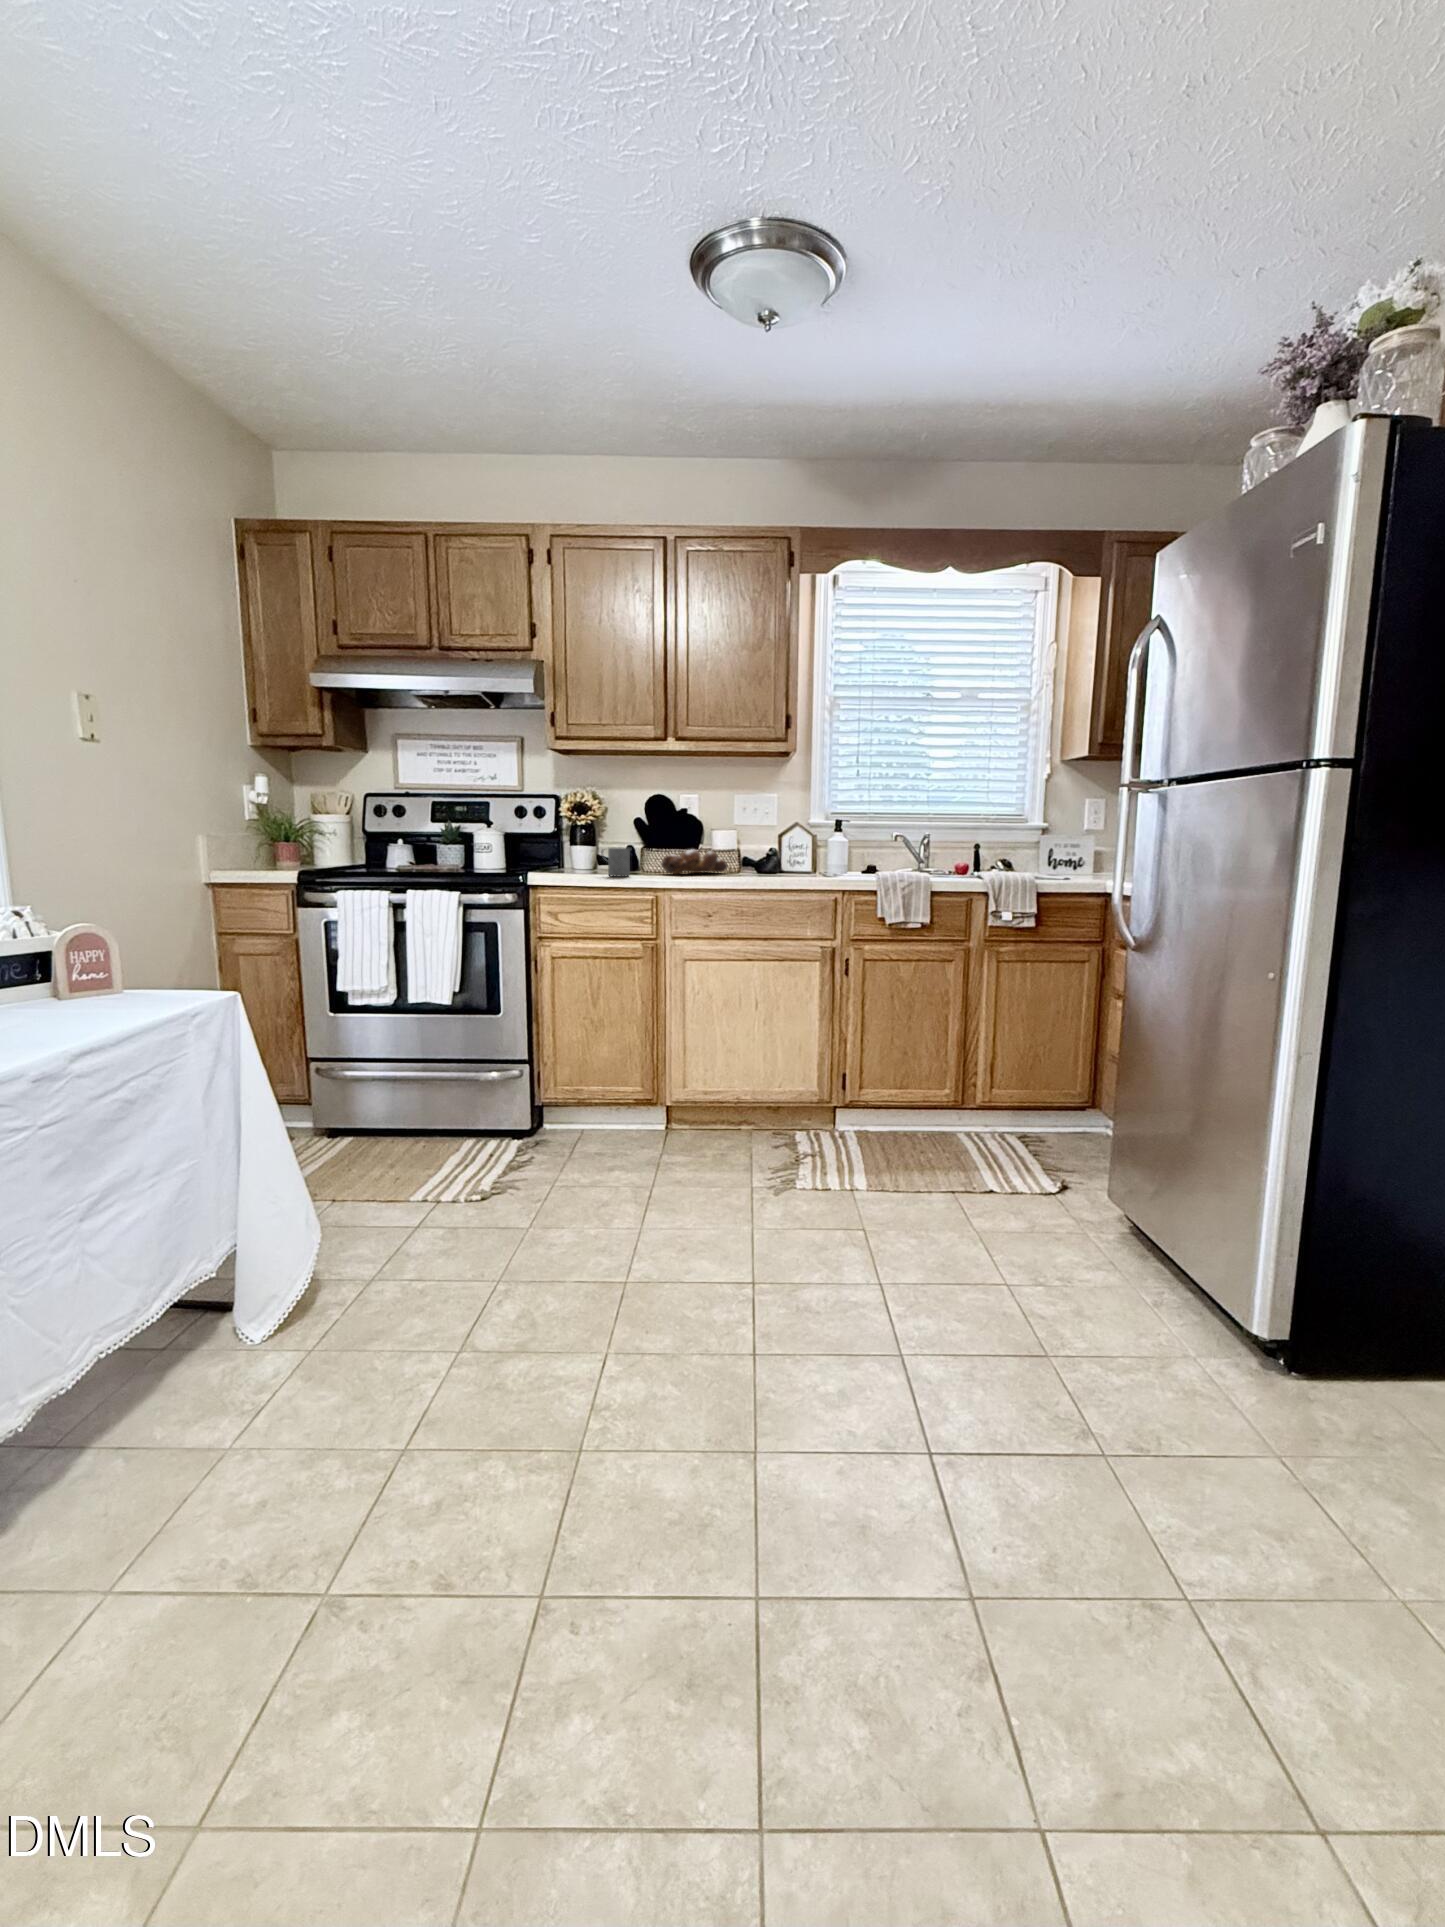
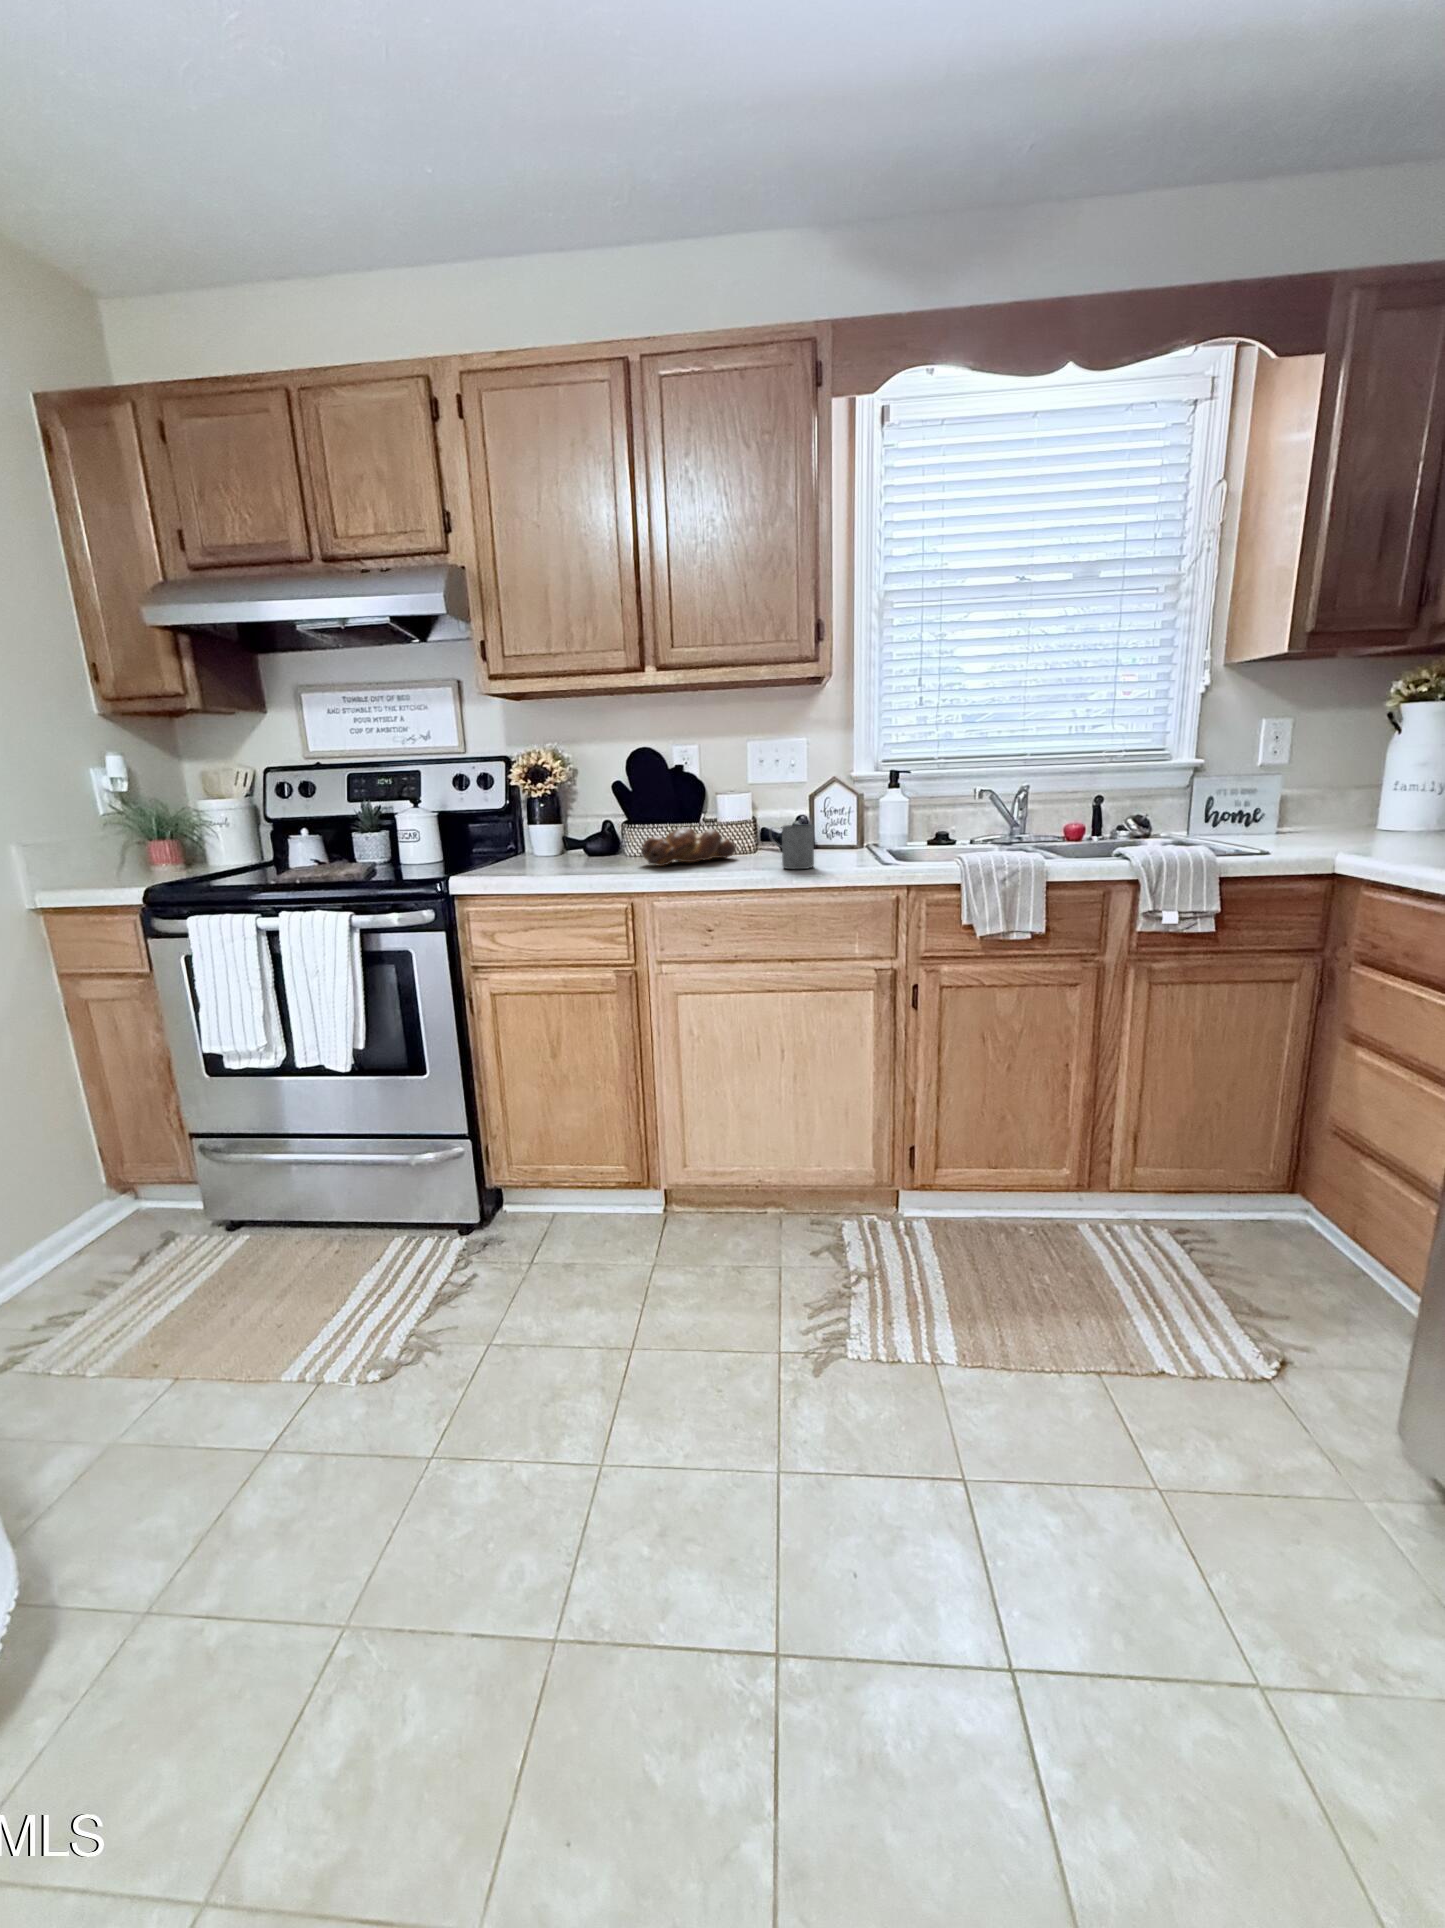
mug: present [601,848,630,877] -> present [769,824,814,869]

